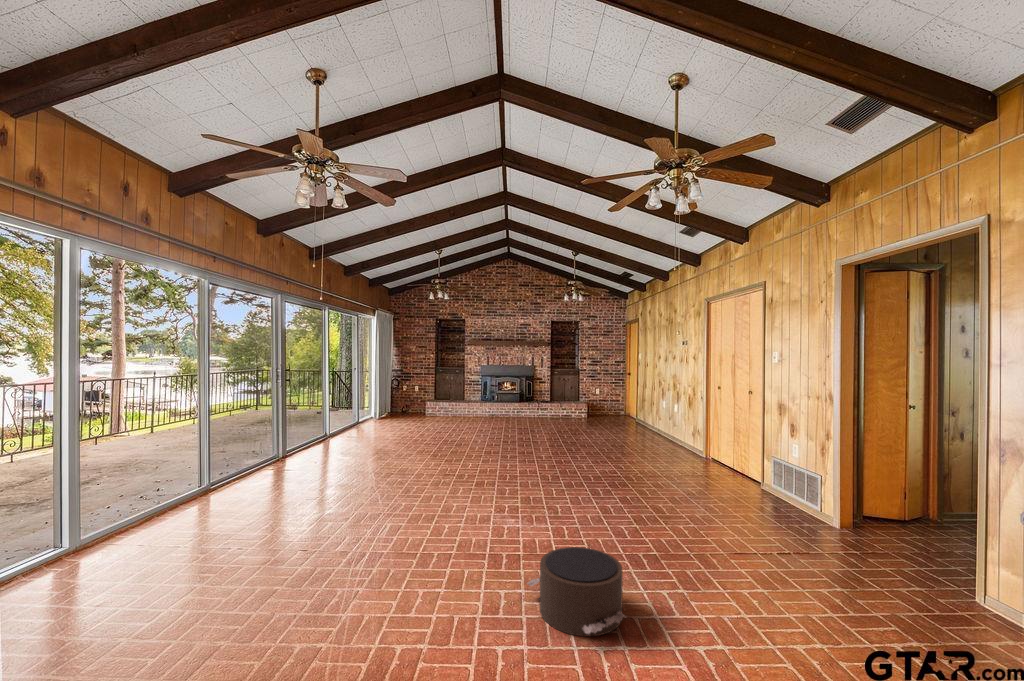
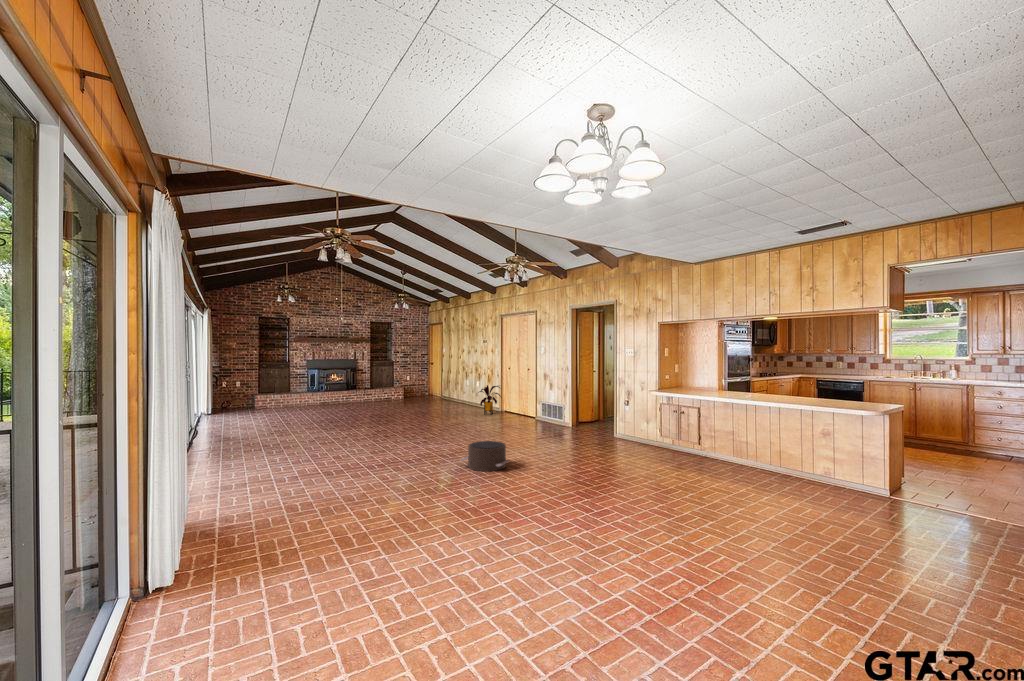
house plant: none [661,412,708,461] -> present [478,385,501,415]

